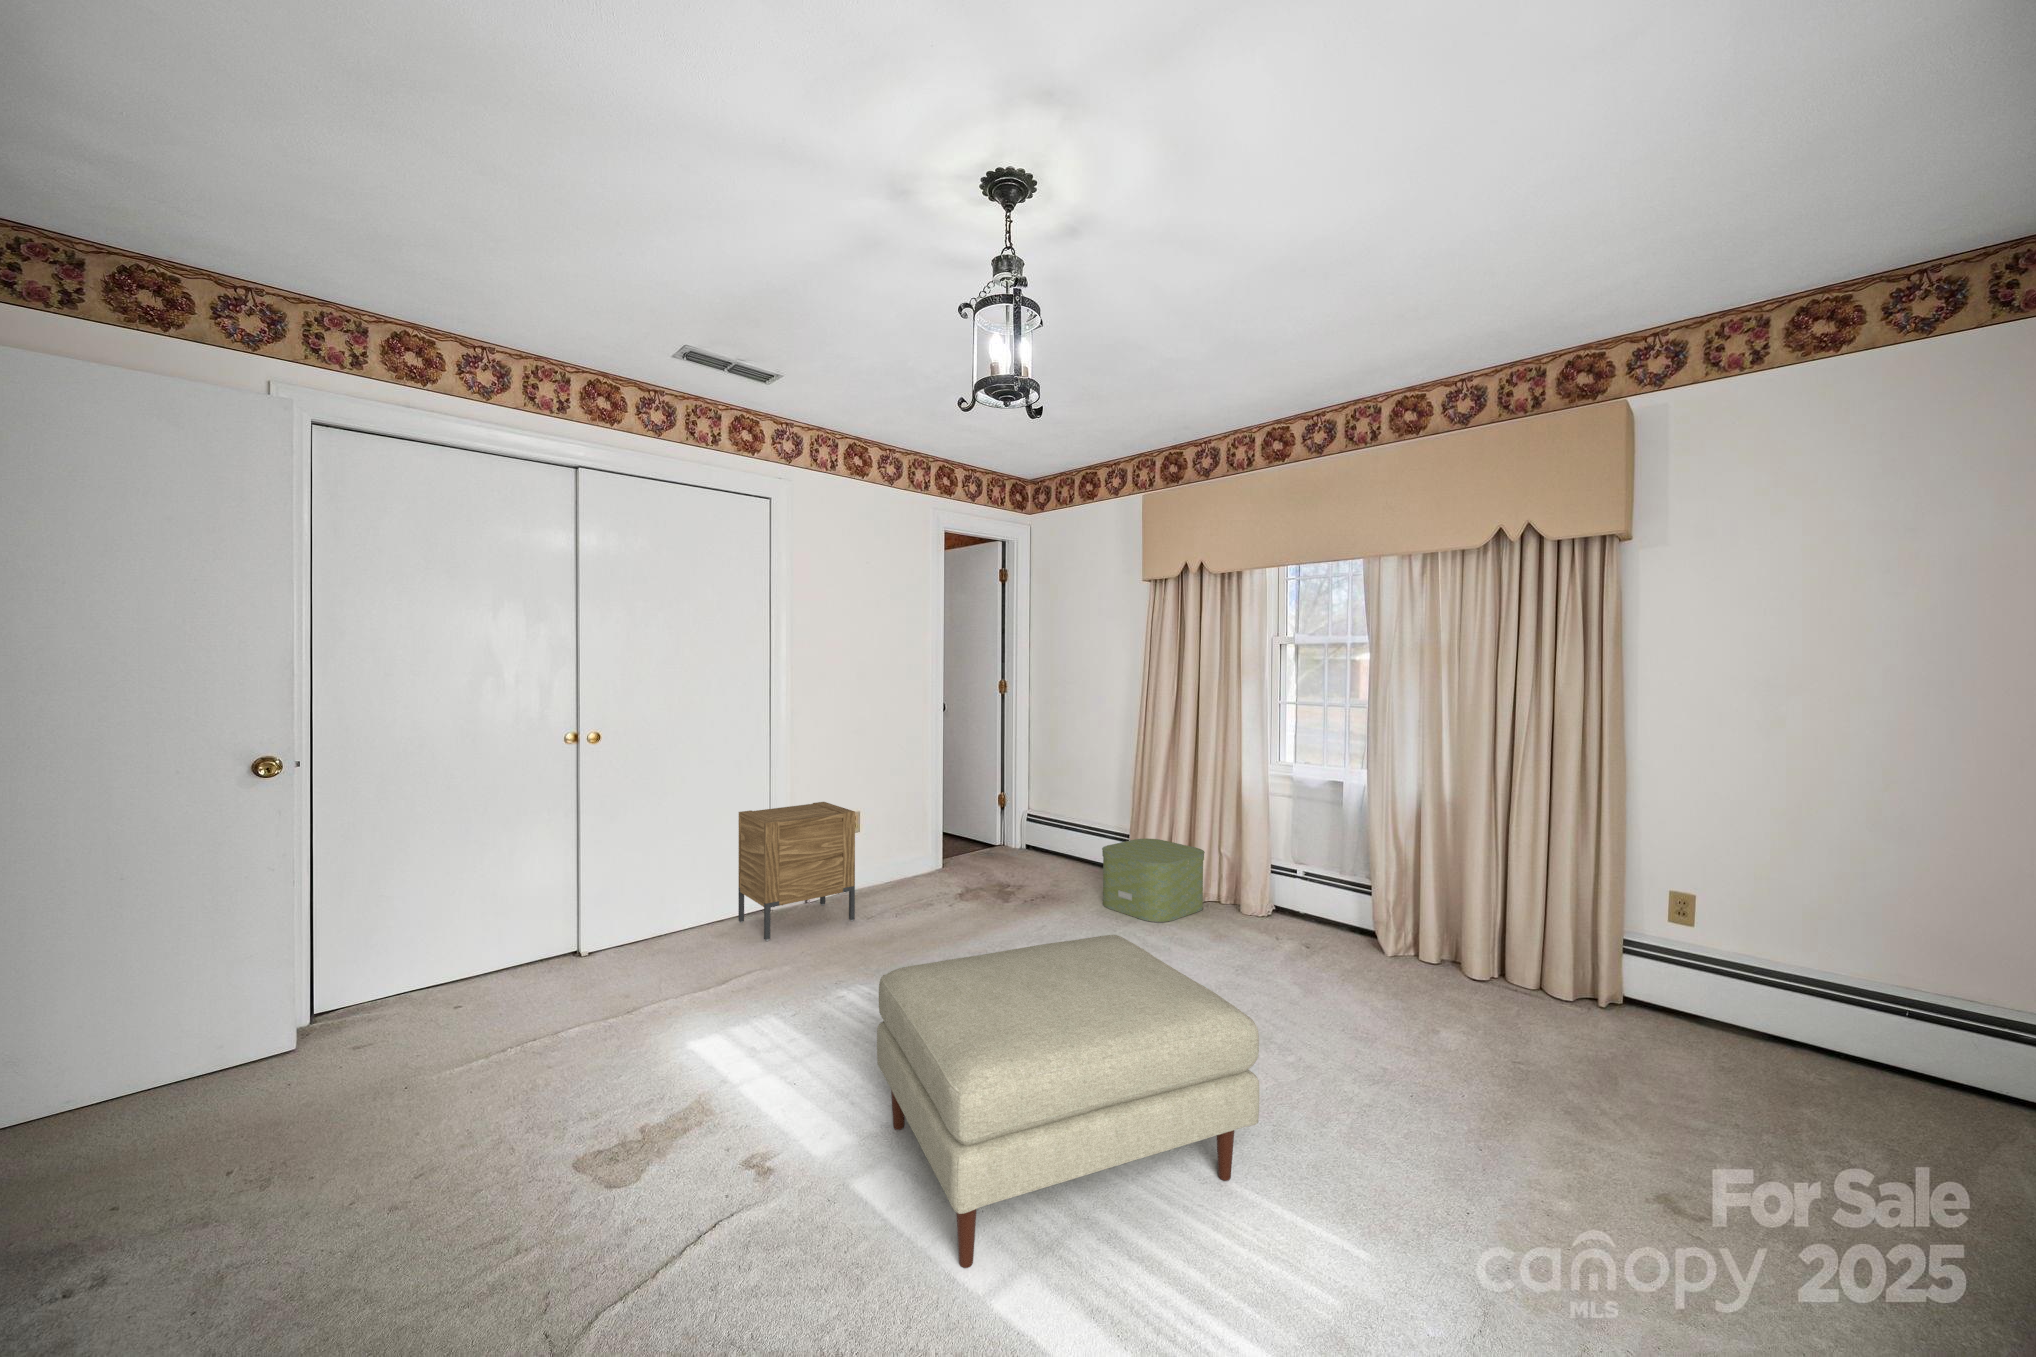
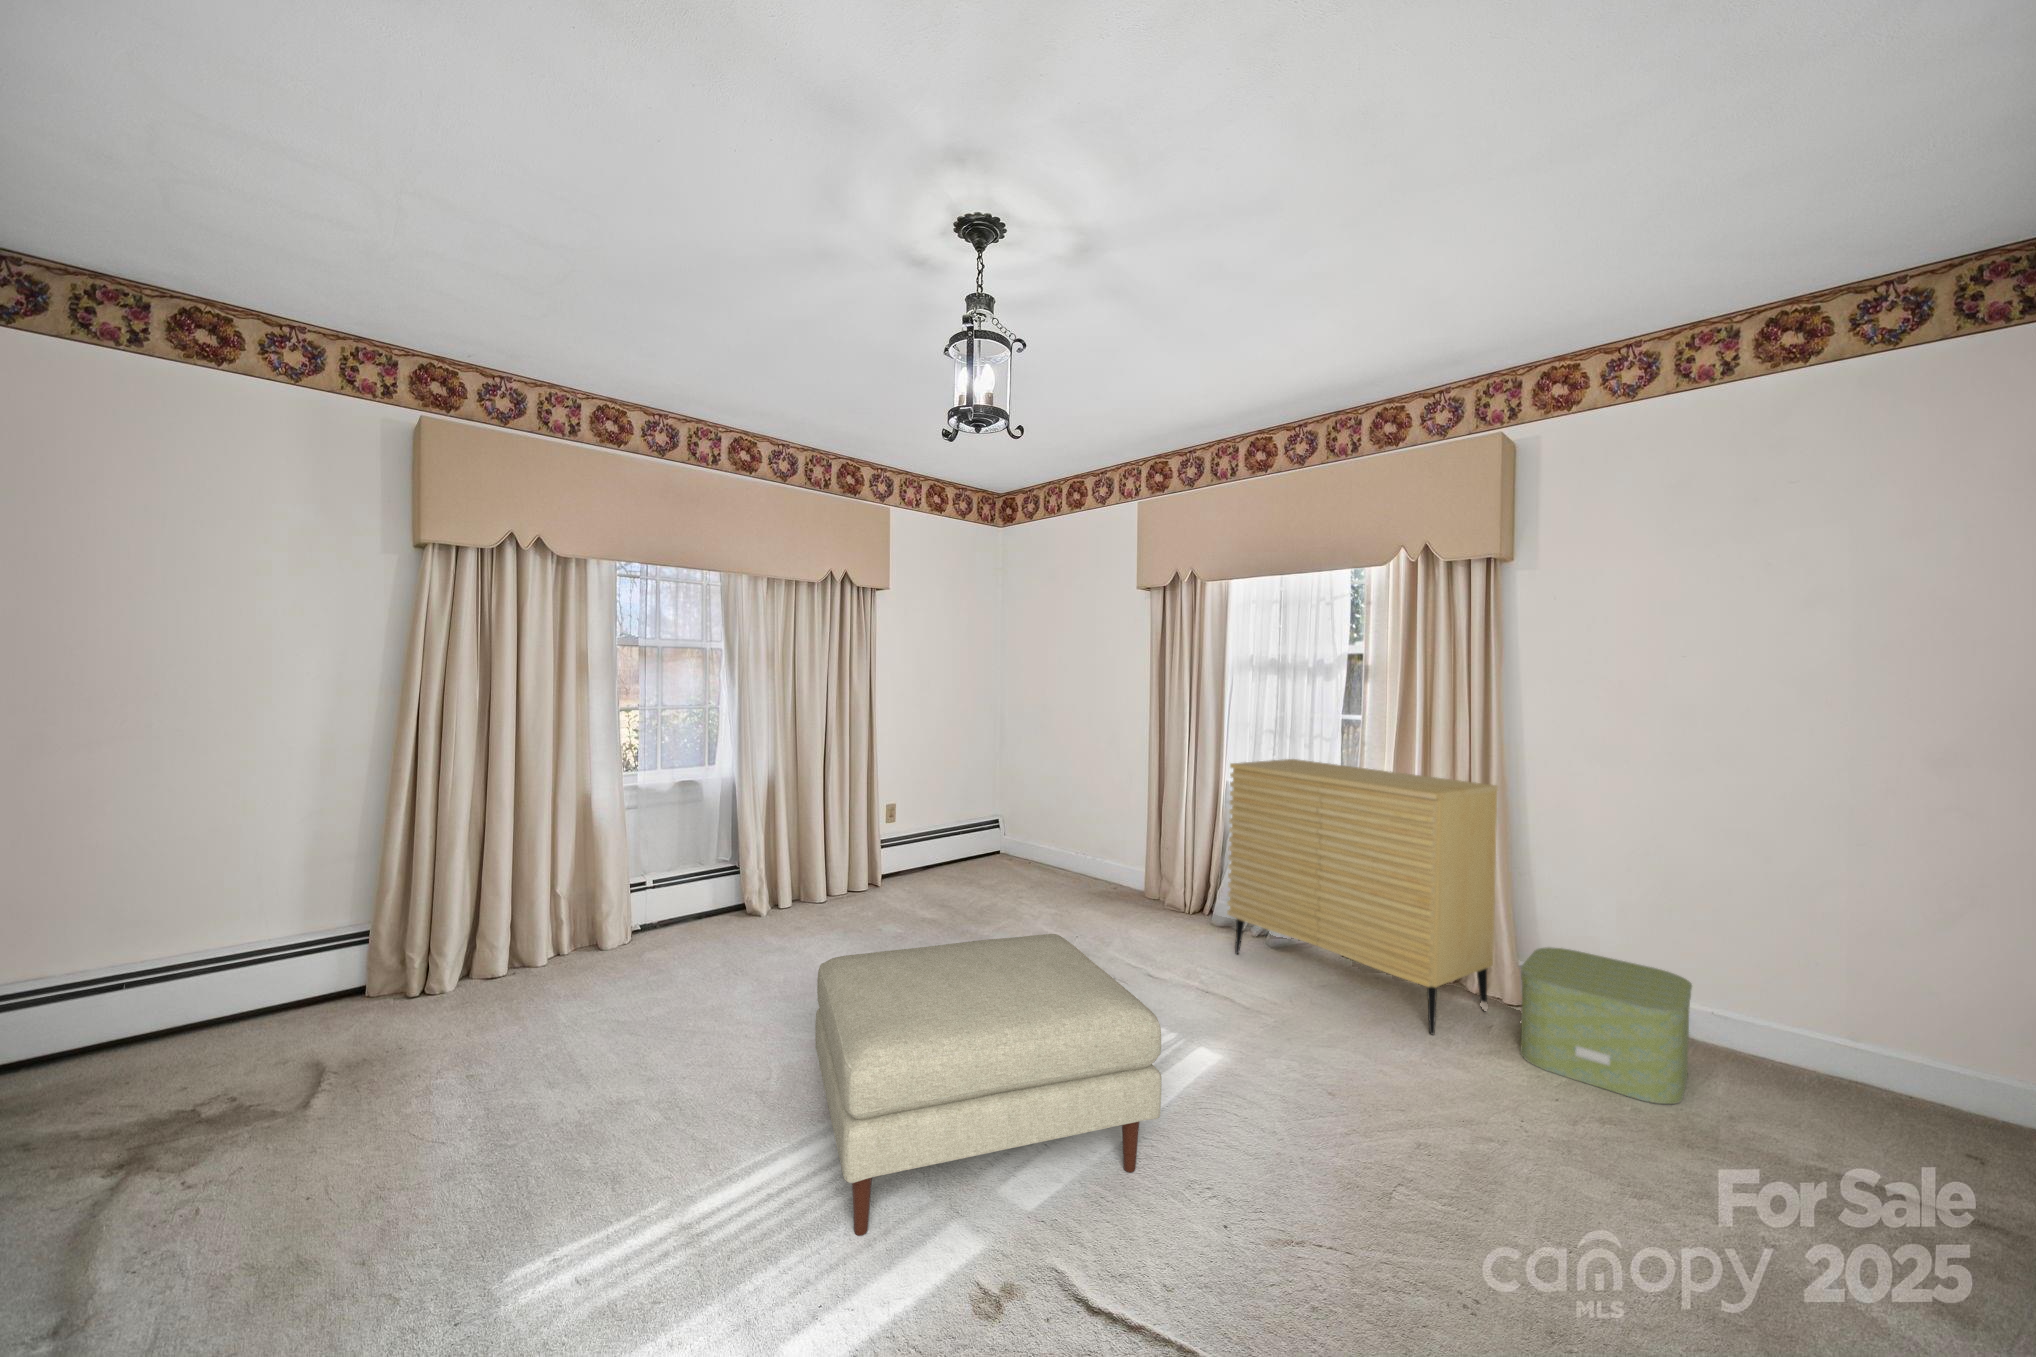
dresser: none [1253,748,1530,1020] -> present [1227,759,1498,1034]
nightstand: present [738,802,855,941] -> none [735,801,846,932]
storage box: present [1102,839,1205,922] -> present [1520,947,1692,1104]

